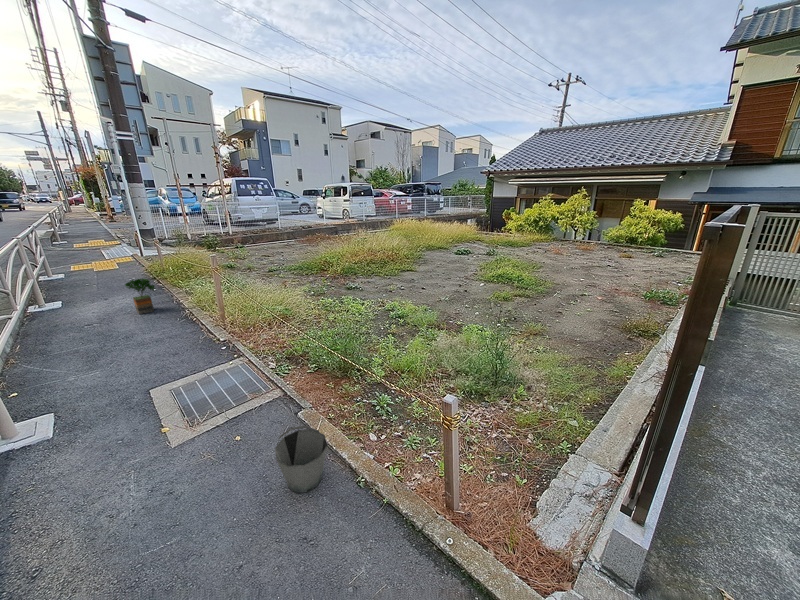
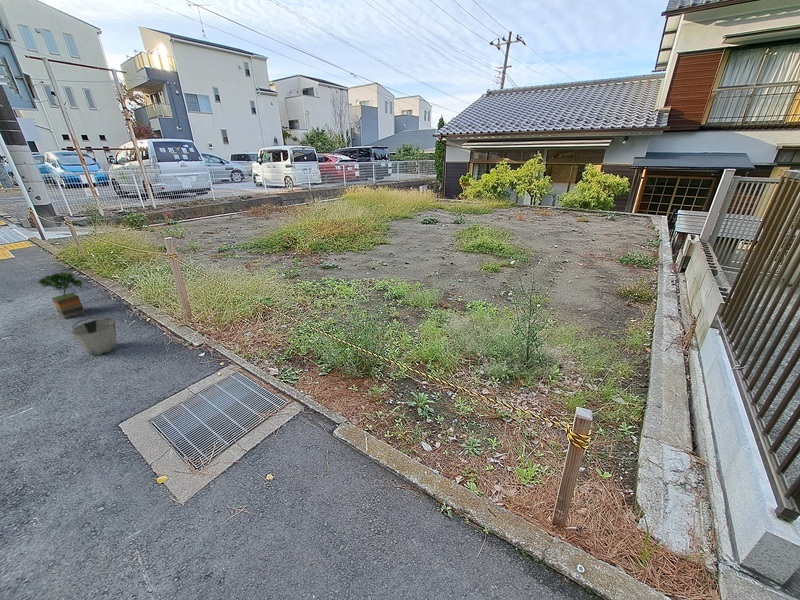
bucket: present [275,426,327,493] -> present [72,316,117,356]

